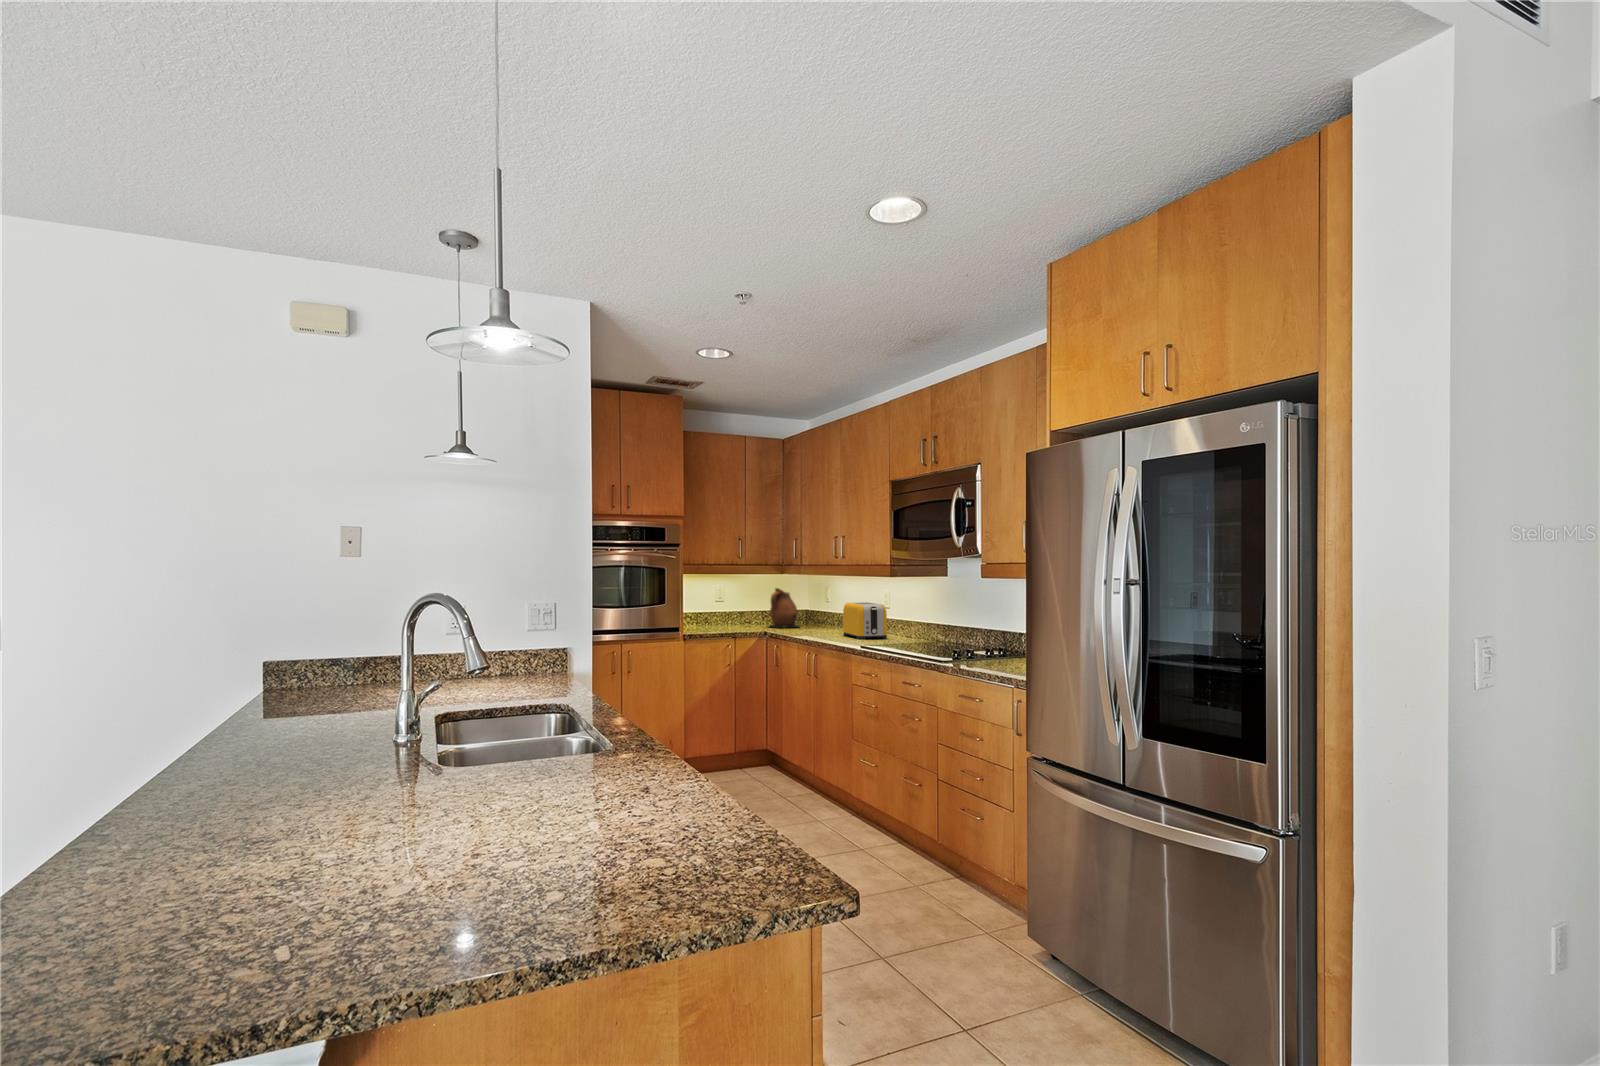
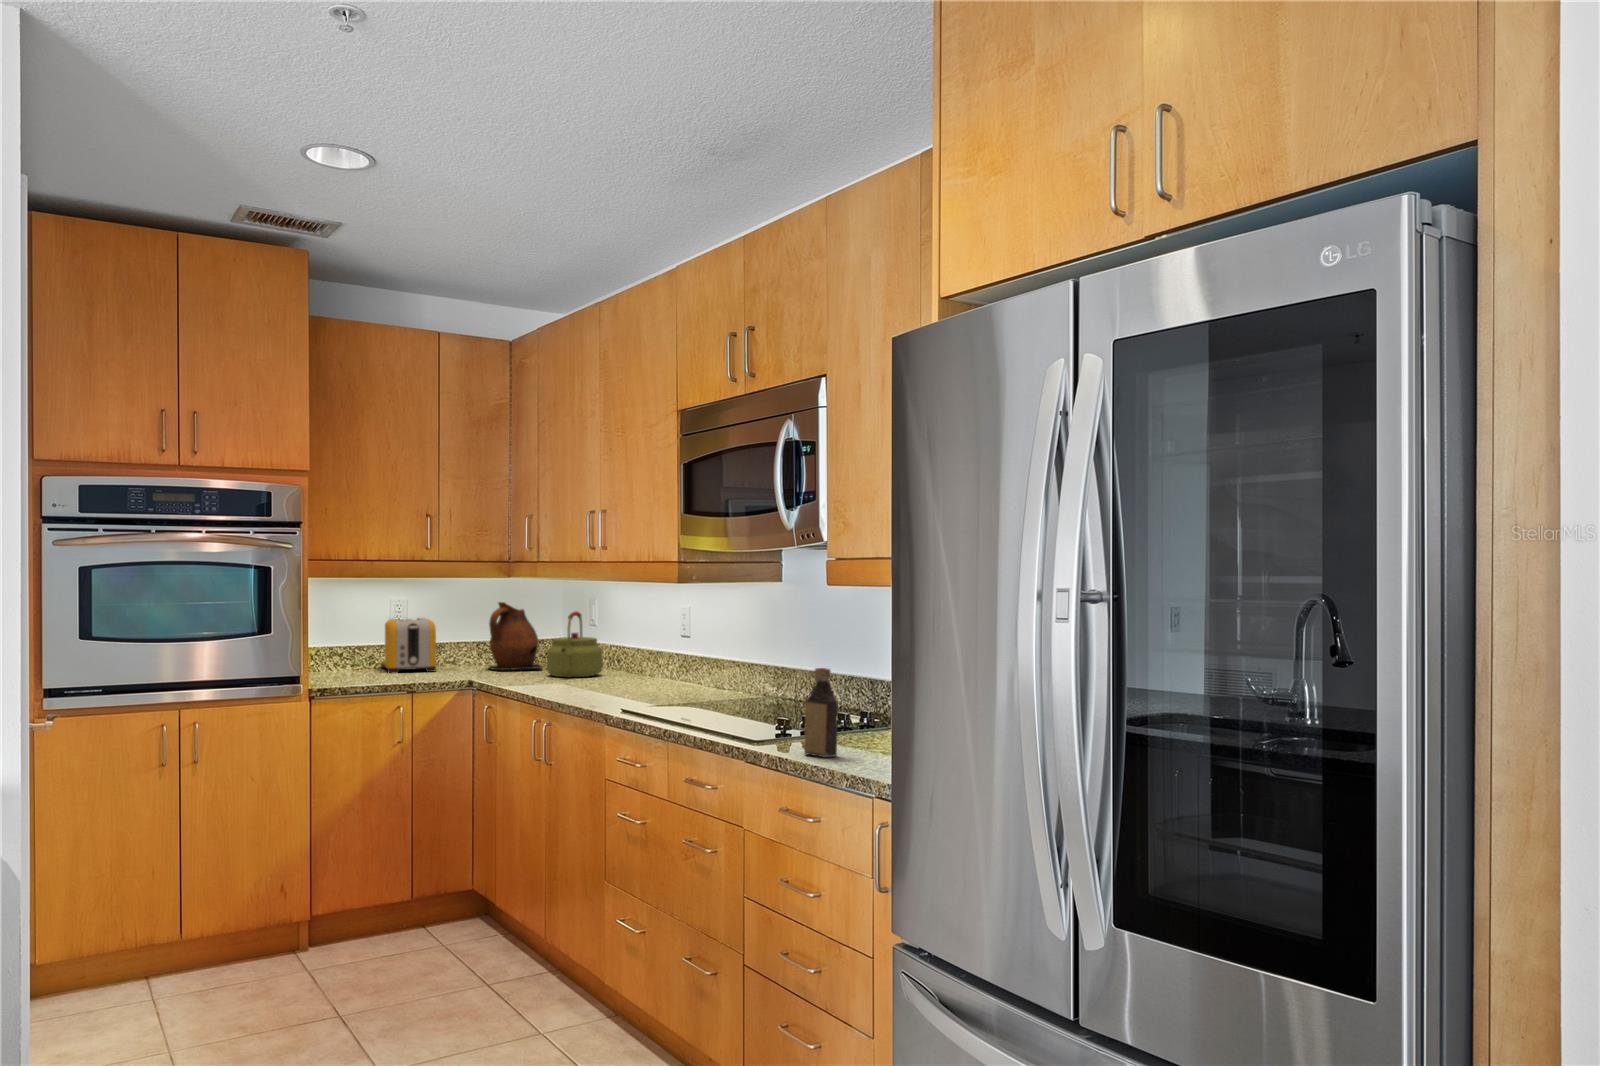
kettle: none [806,593,837,632] -> present [547,612,603,677]
toaster: present [843,602,887,640] -> present [381,617,436,673]
bottle: none [974,622,992,669] -> present [804,668,838,757]

